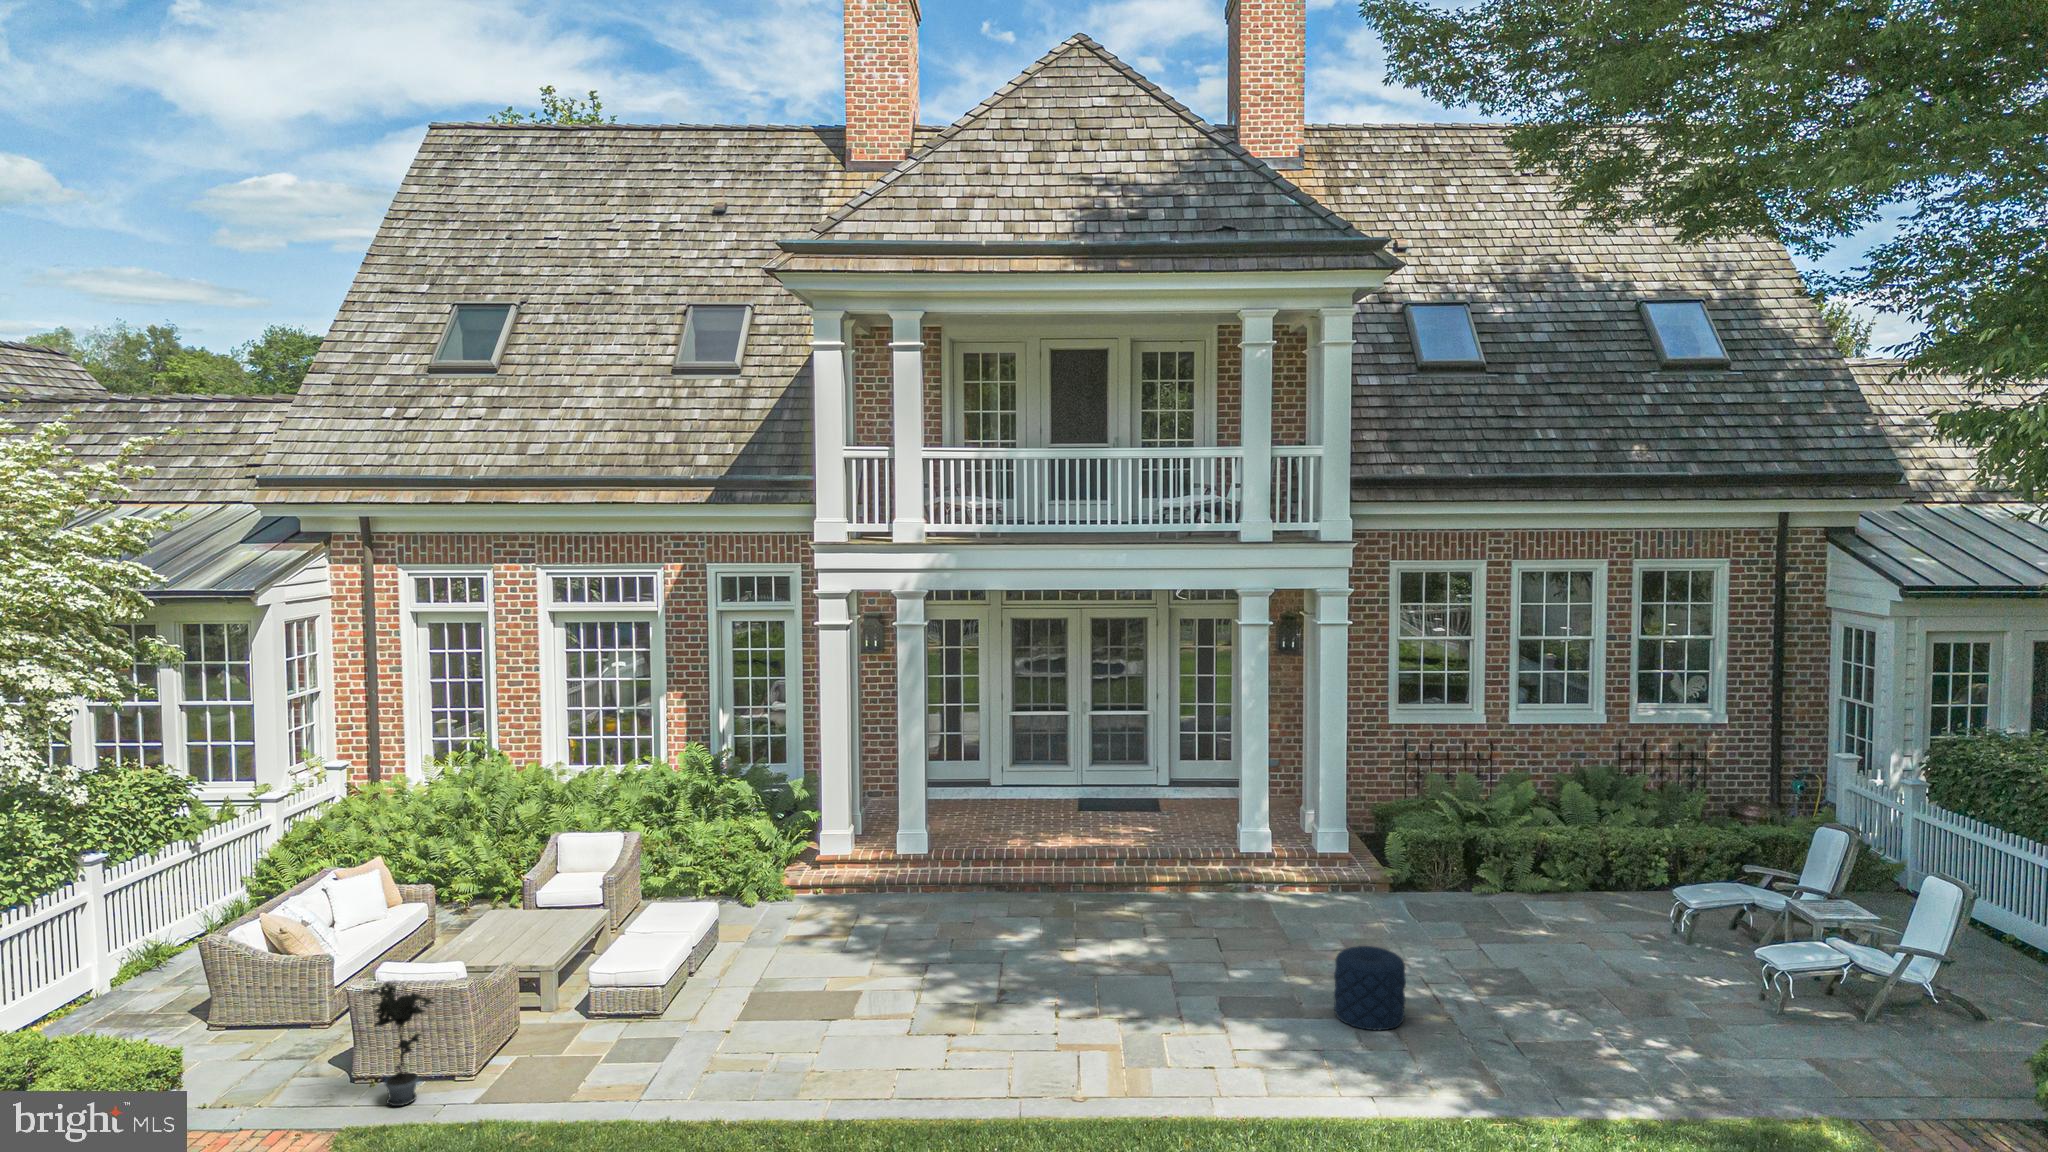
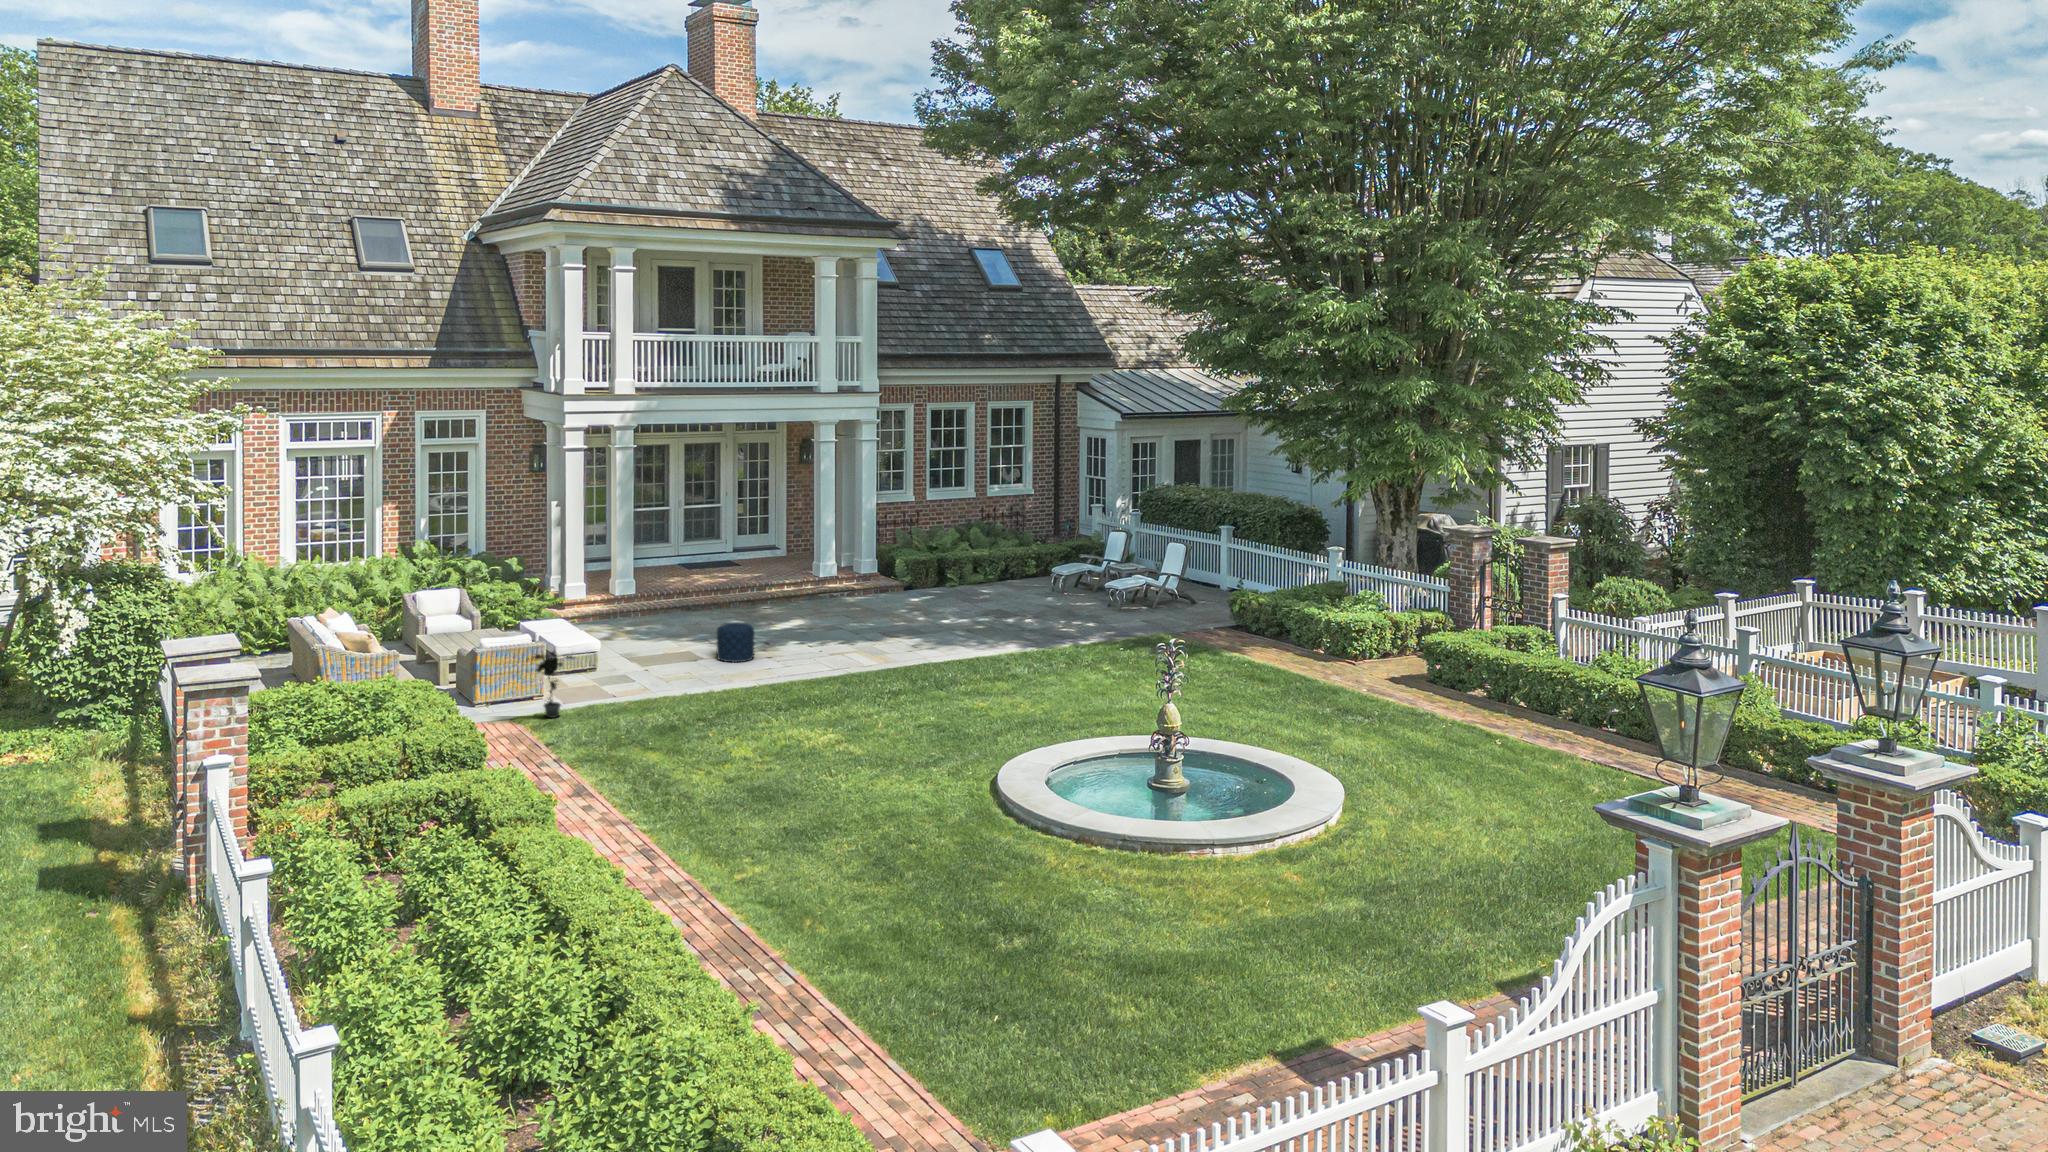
pouf: present [1334,946,1406,1030] -> present [716,622,755,662]

